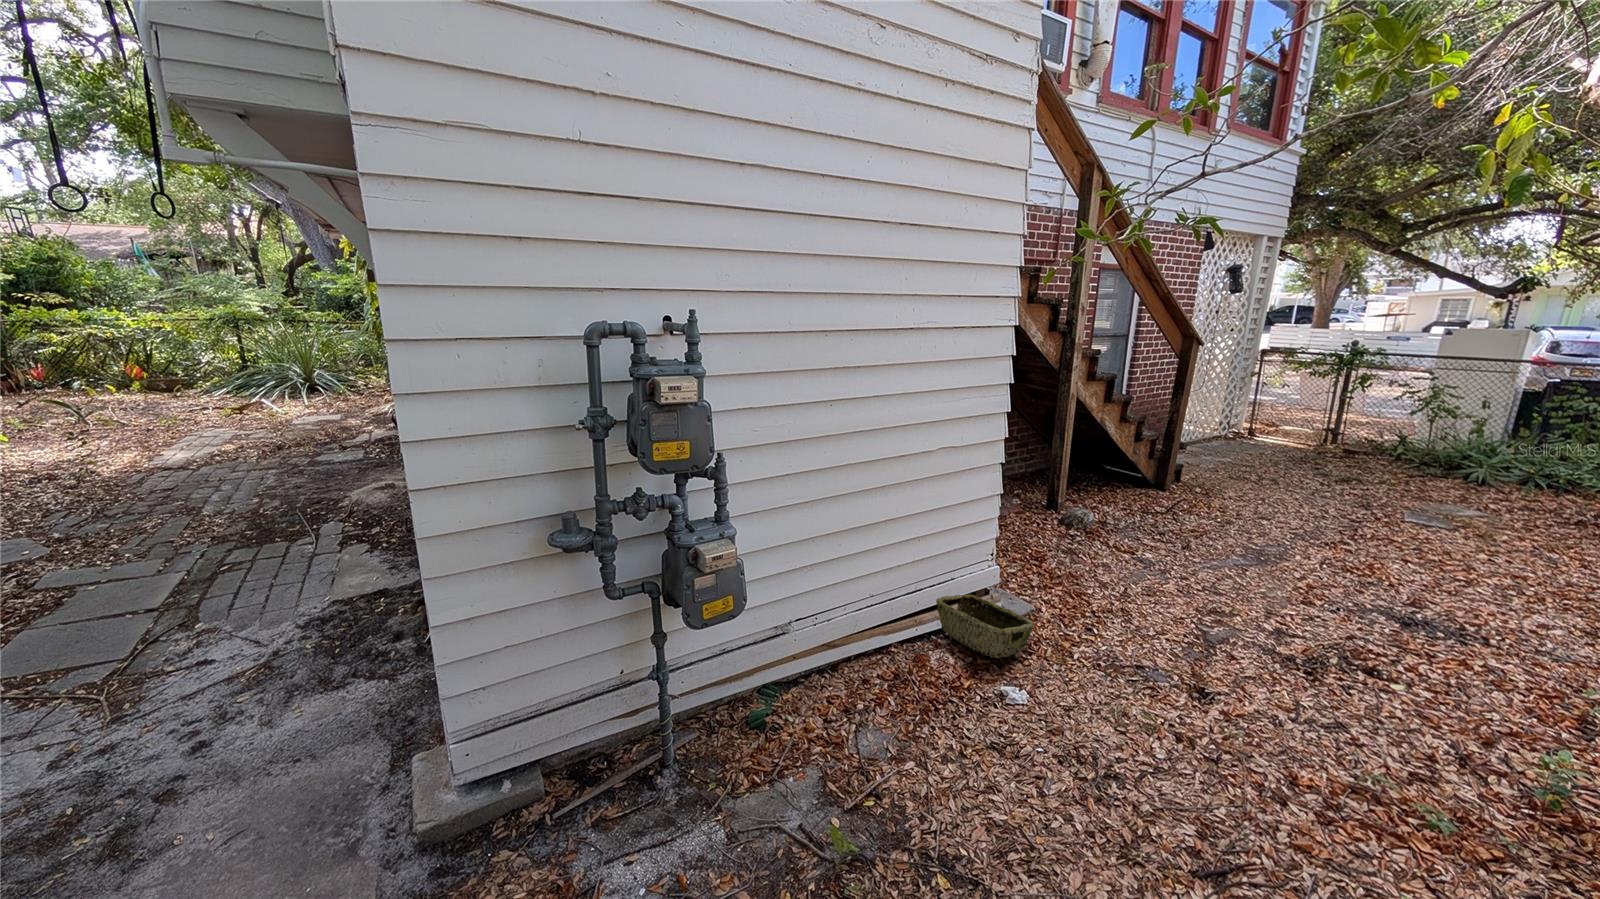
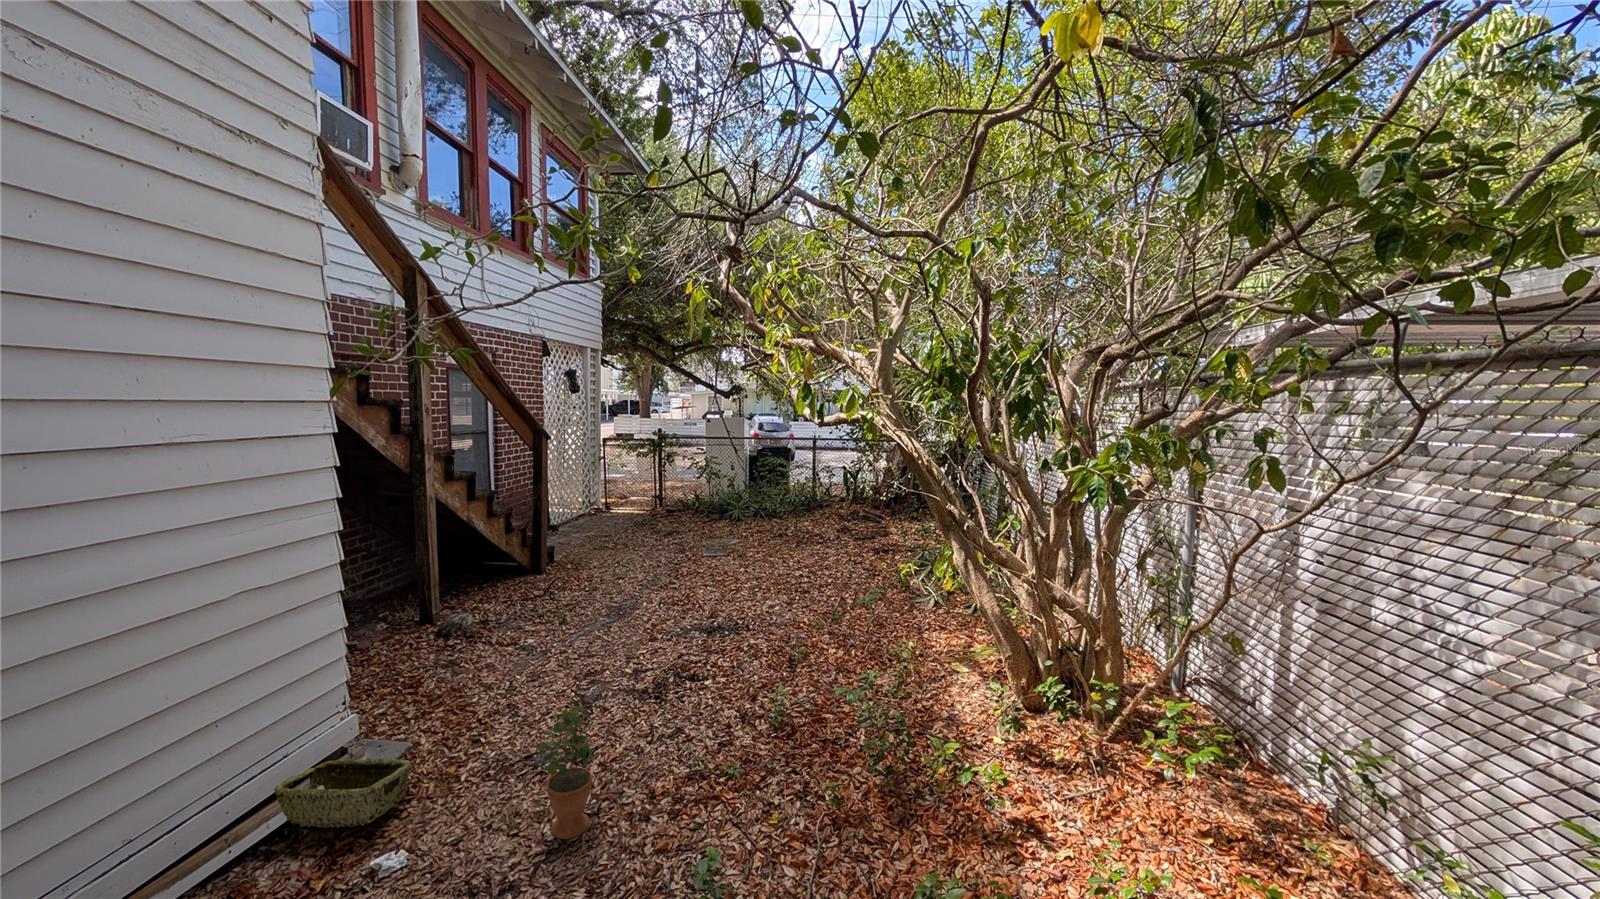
potted plant: none [1159,628,1229,774] -> present [536,699,593,839]

